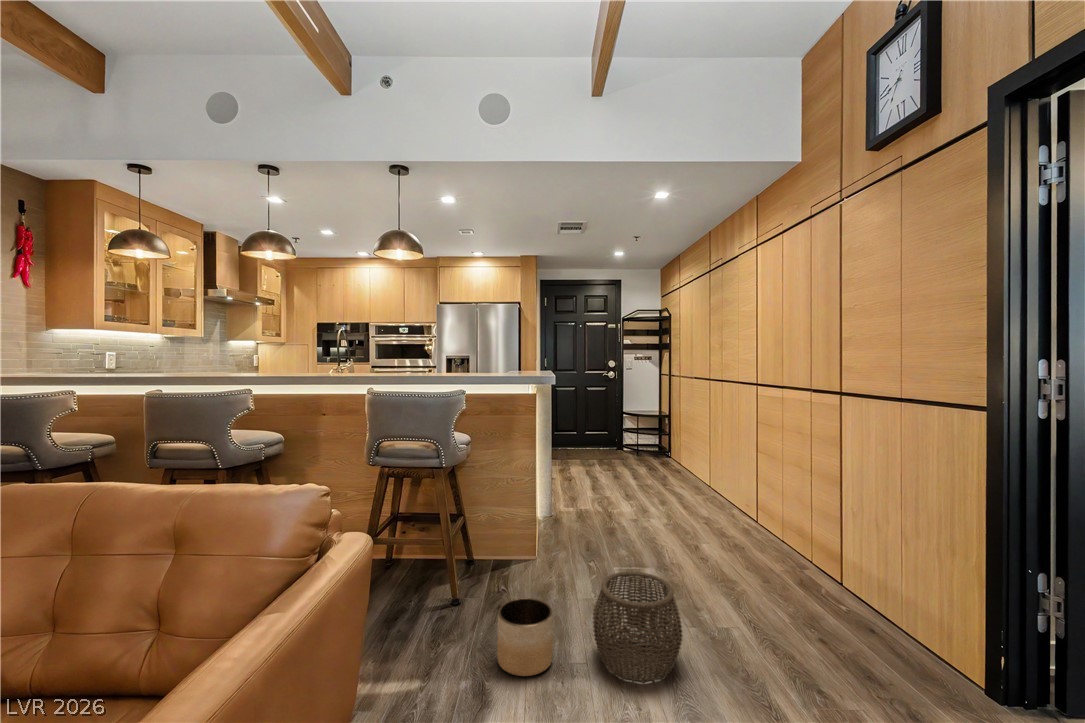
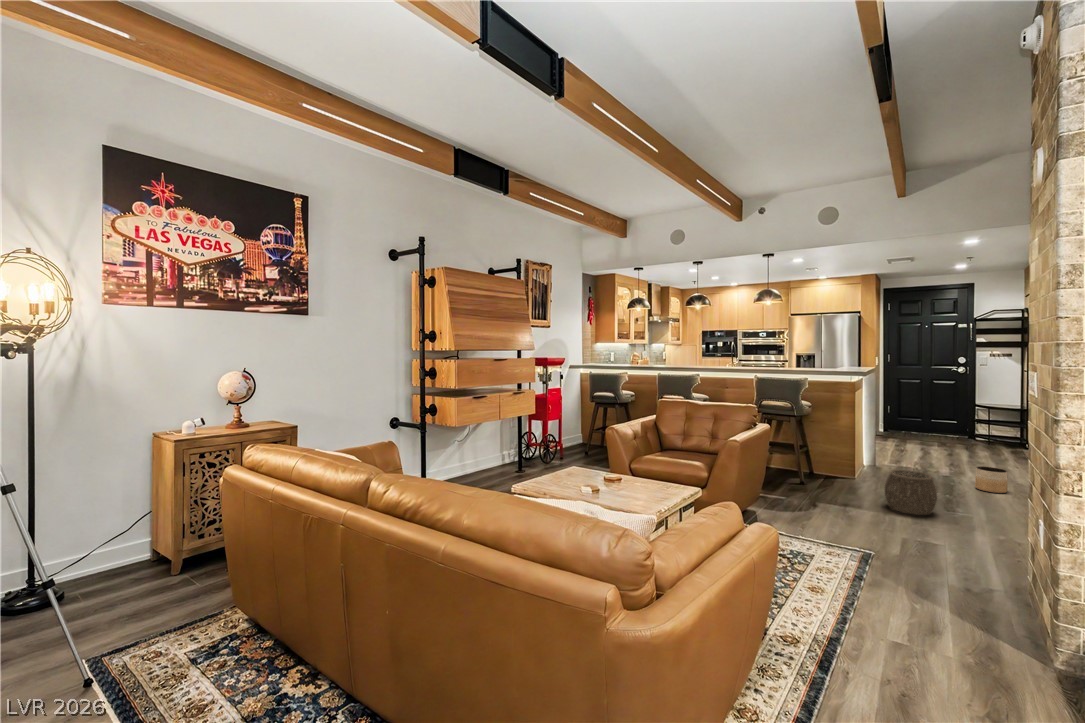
planter: present [497,598,553,676] -> present [975,466,1008,493]

